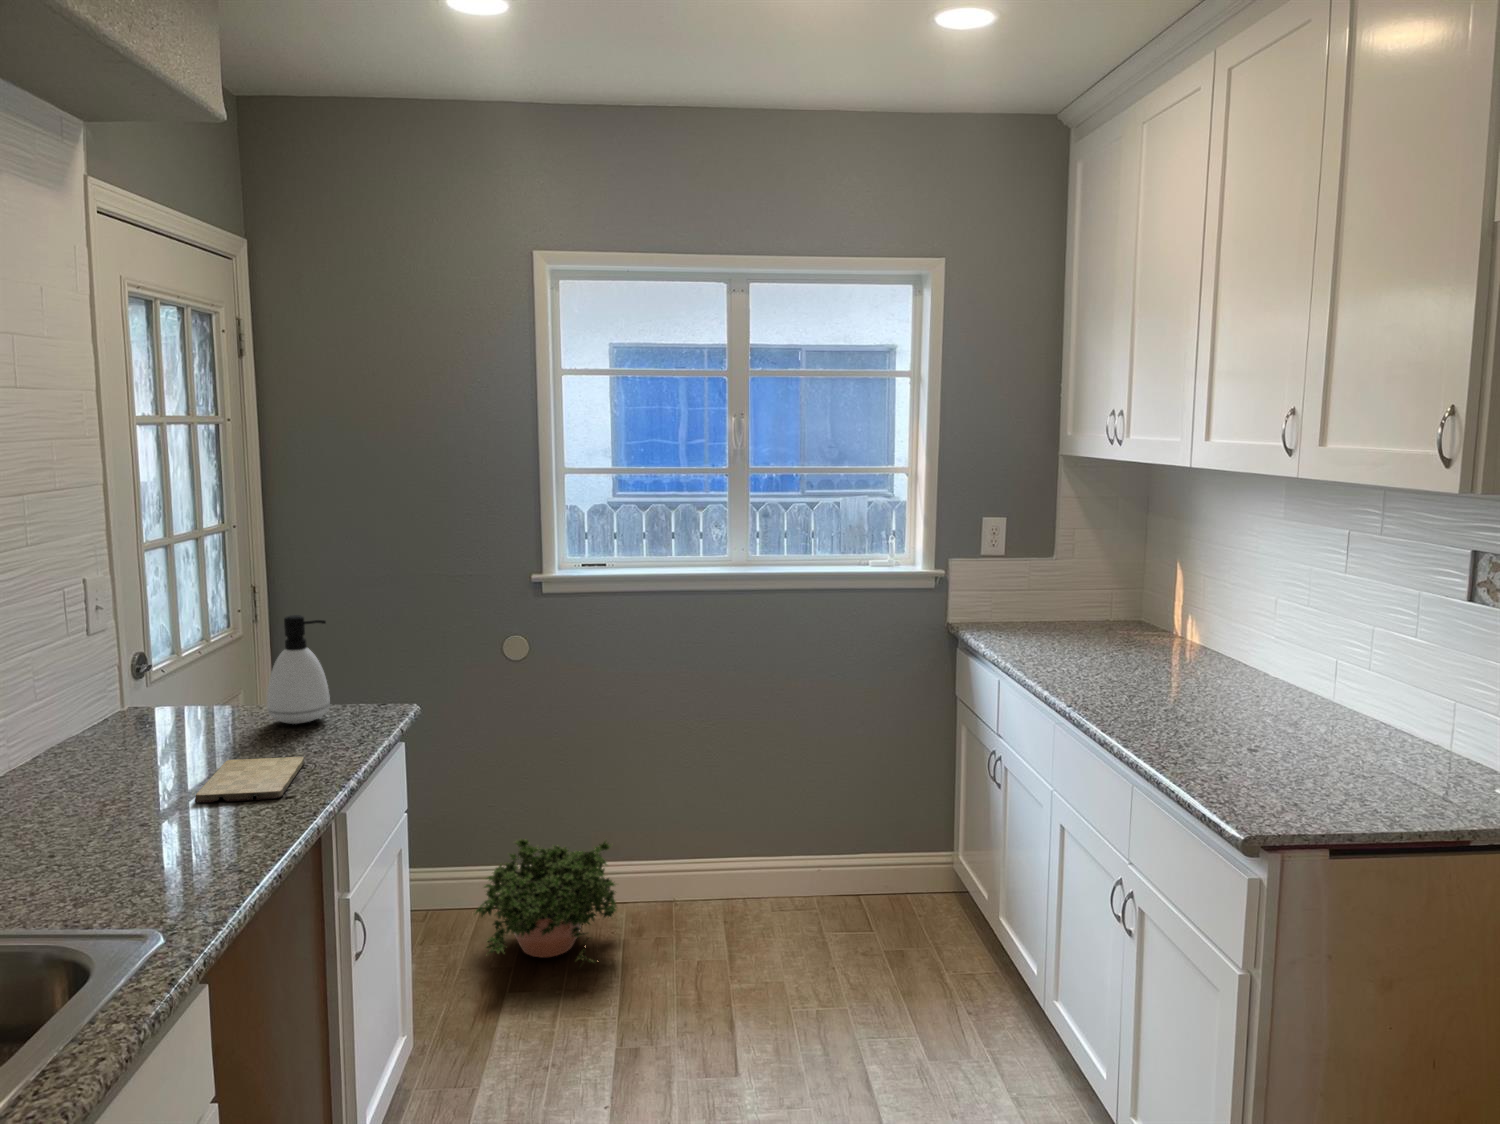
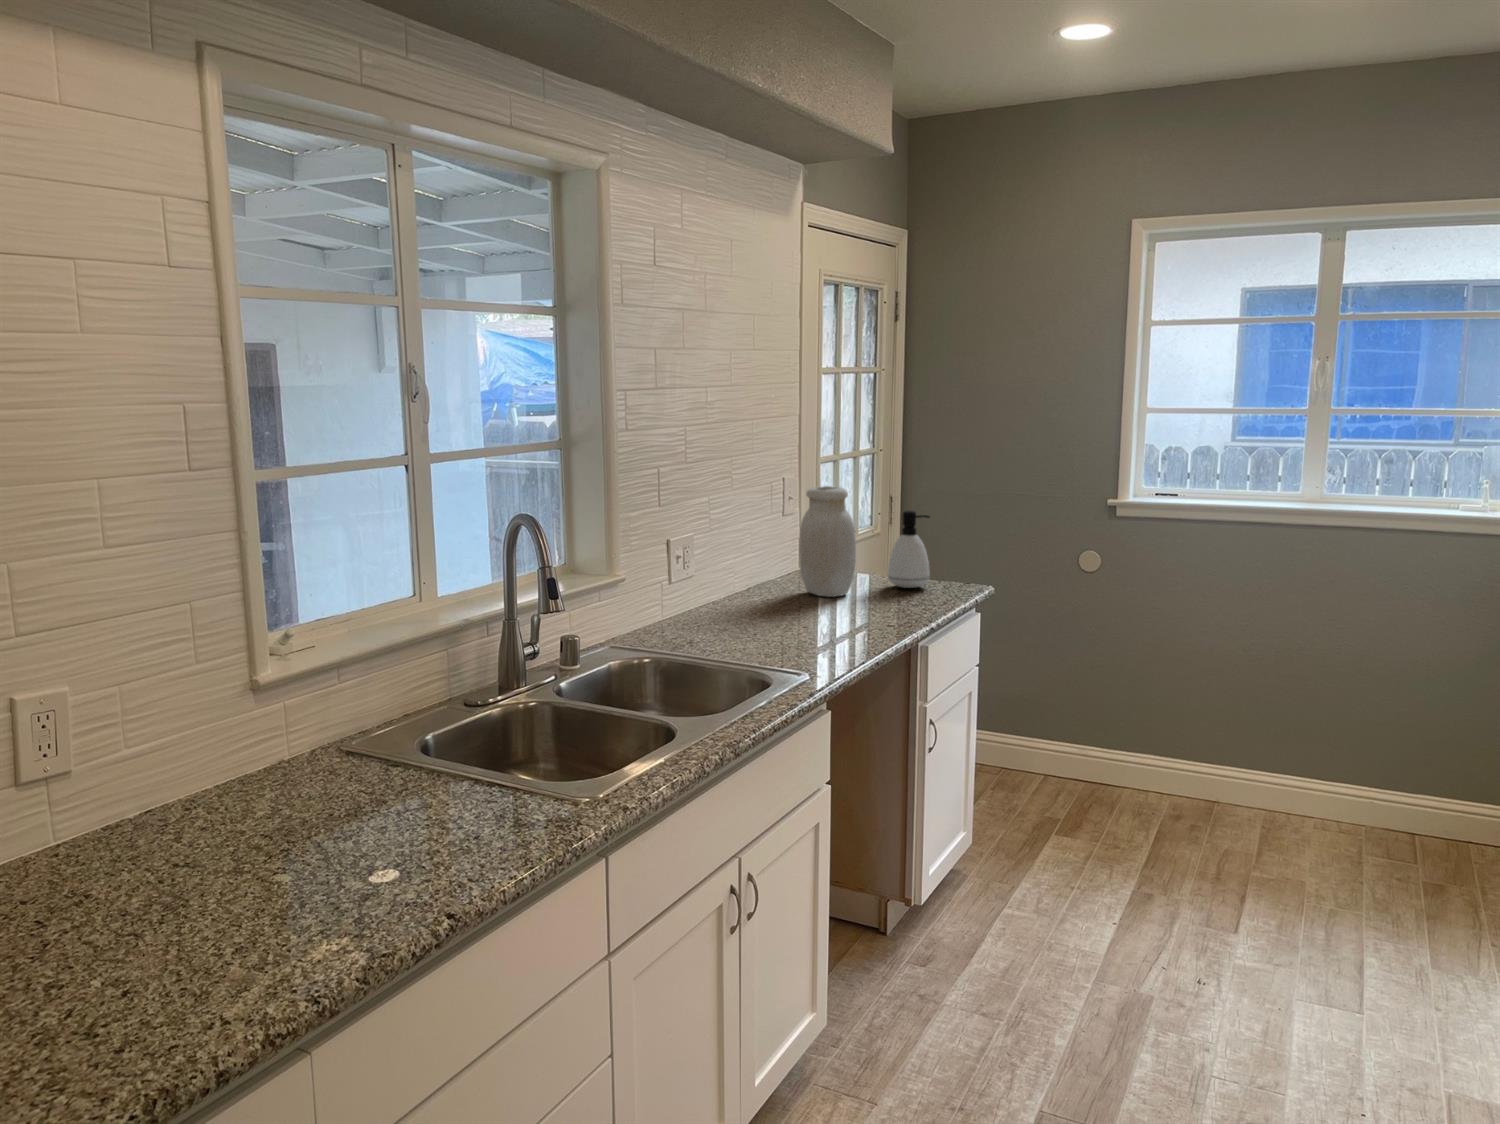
jar: none [120,590,217,757] -> present [799,486,856,597]
cutting board: present [195,757,304,803] -> none [836,602,905,626]
potted plant: present [475,839,616,962] -> none [1034,719,1164,833]

